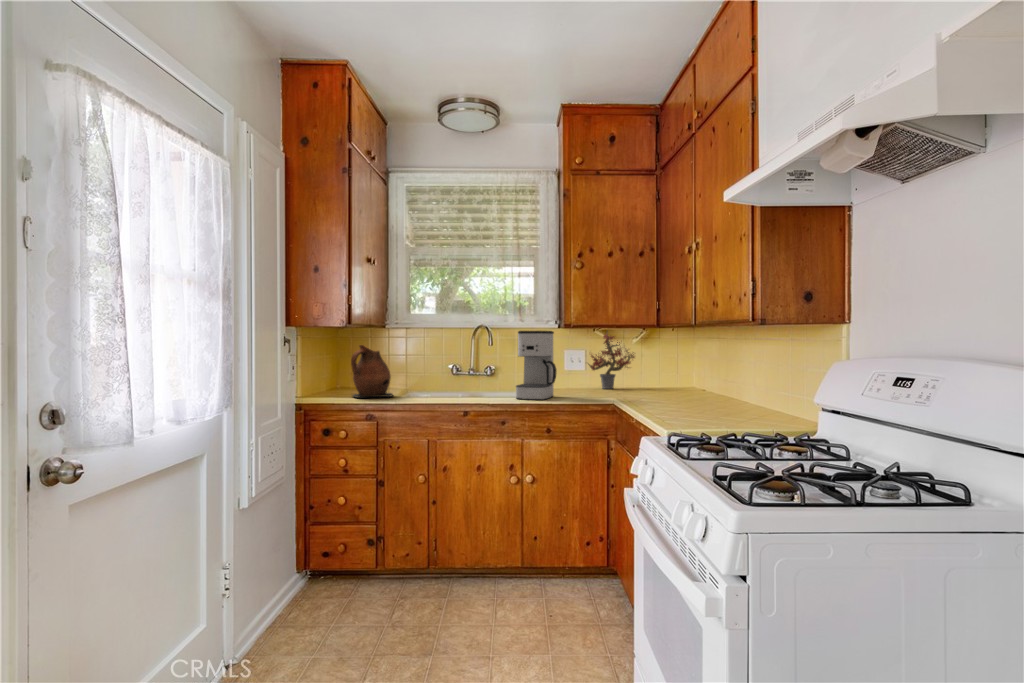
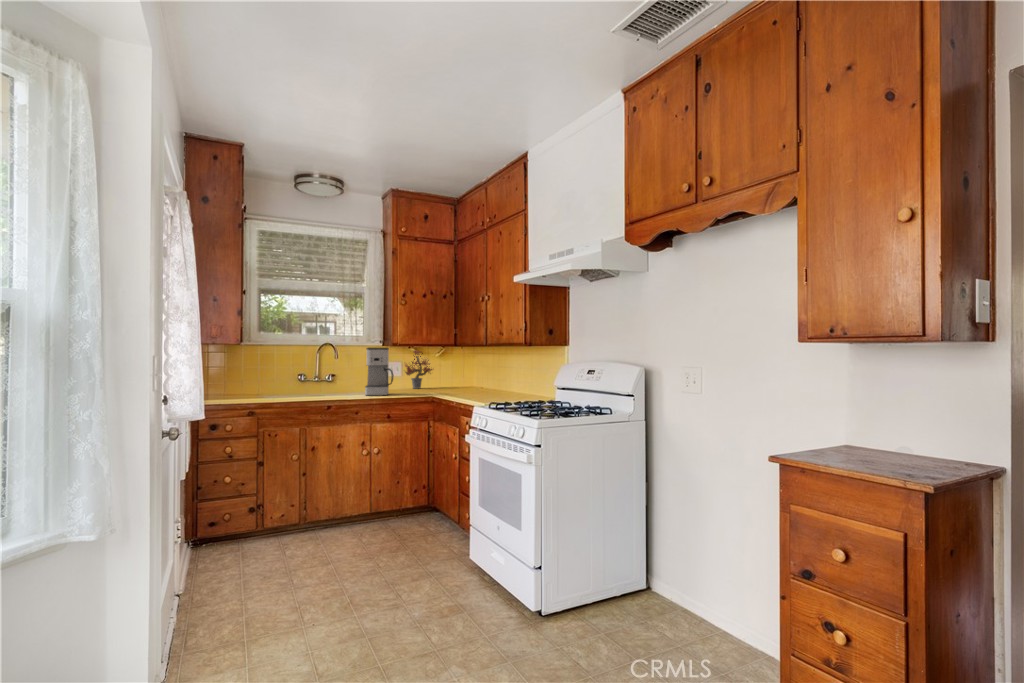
ceramic pitcher: present [351,345,393,397] -> none [226,358,267,400]

